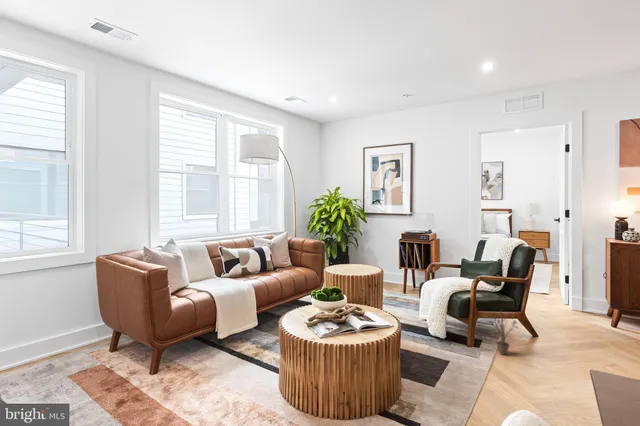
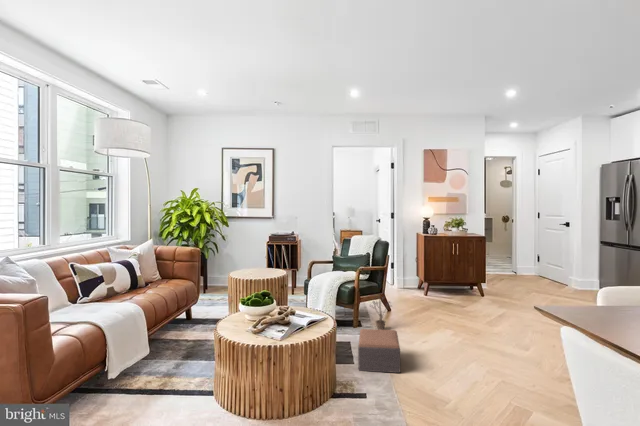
footstool: none [442,347,504,409] -> present [358,329,400,373]

